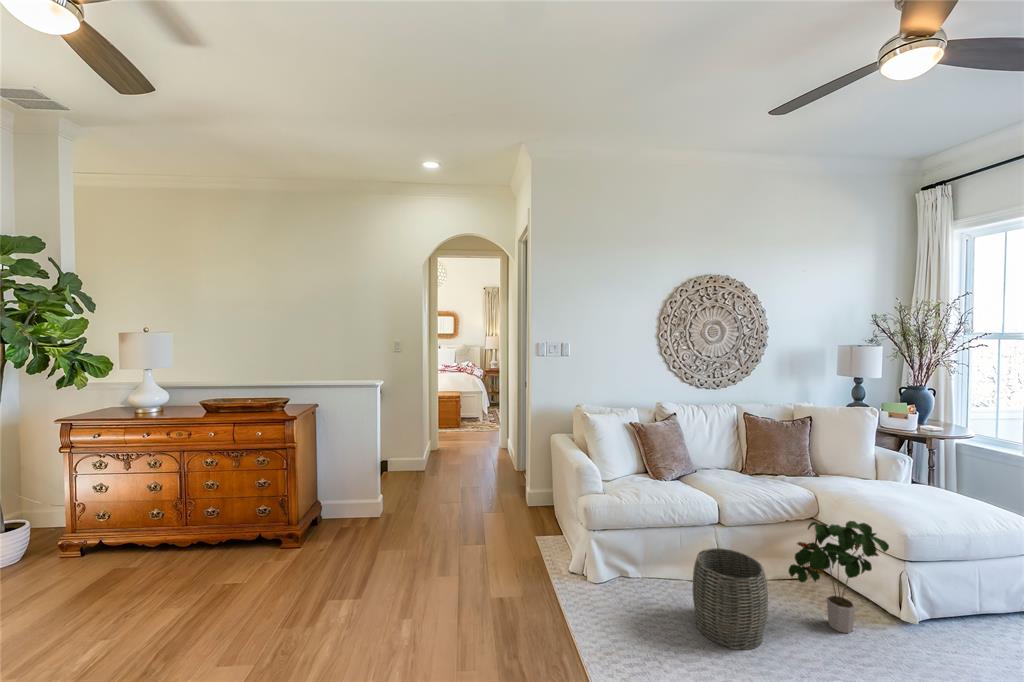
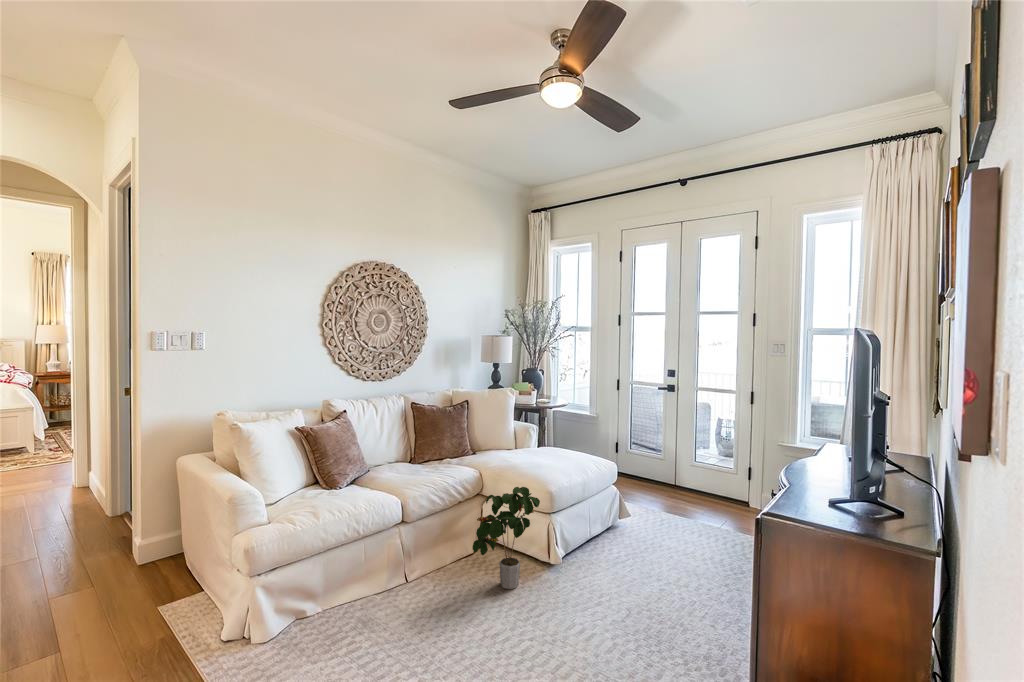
woven basket: present [693,548,768,650] -> none [388,544,461,647]

